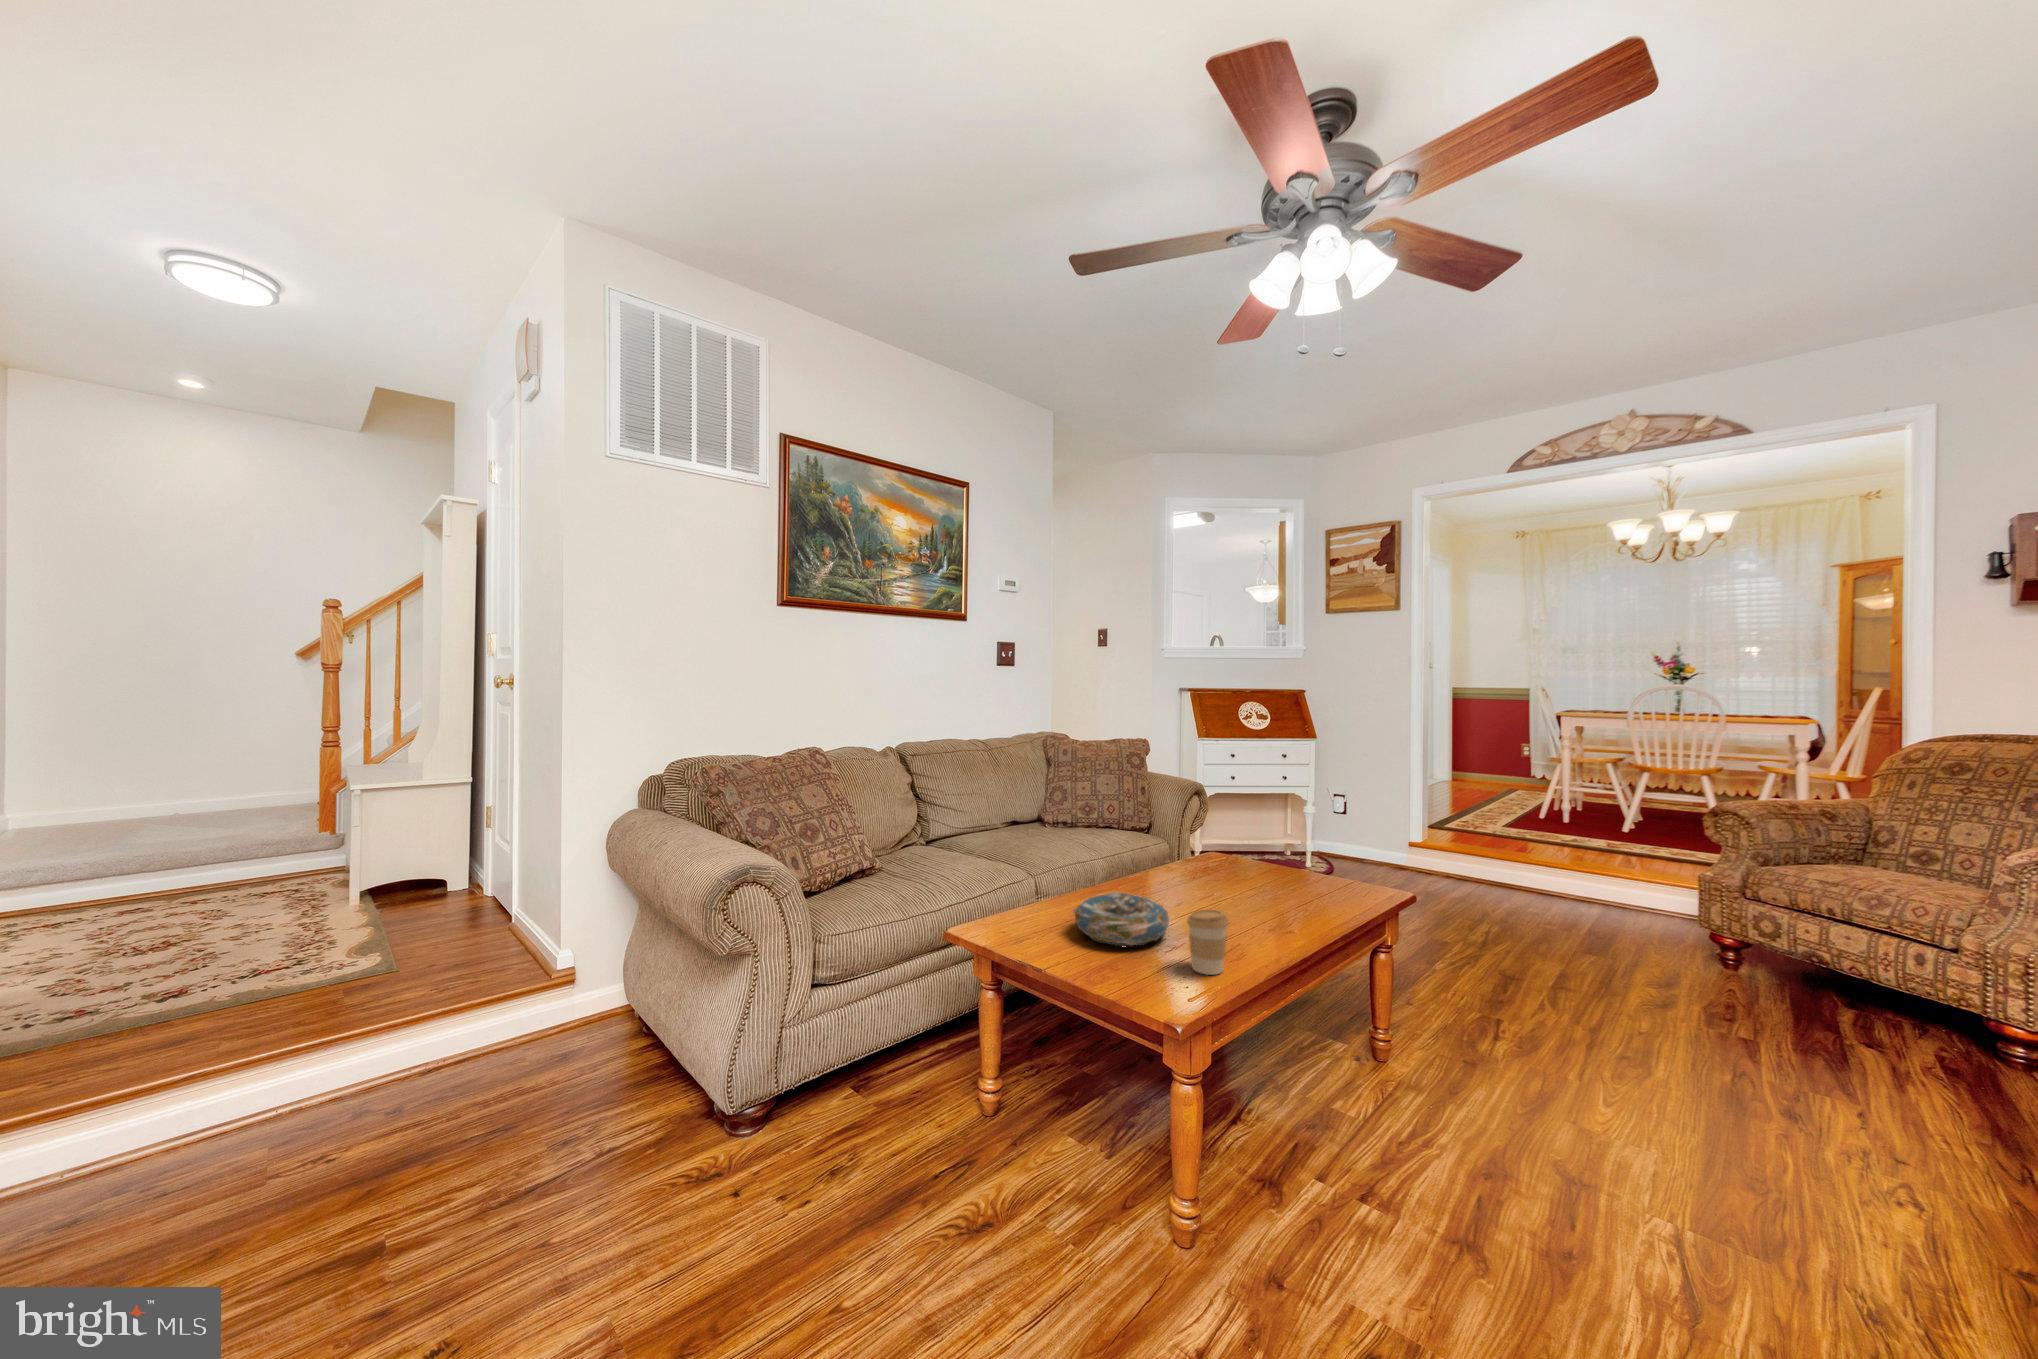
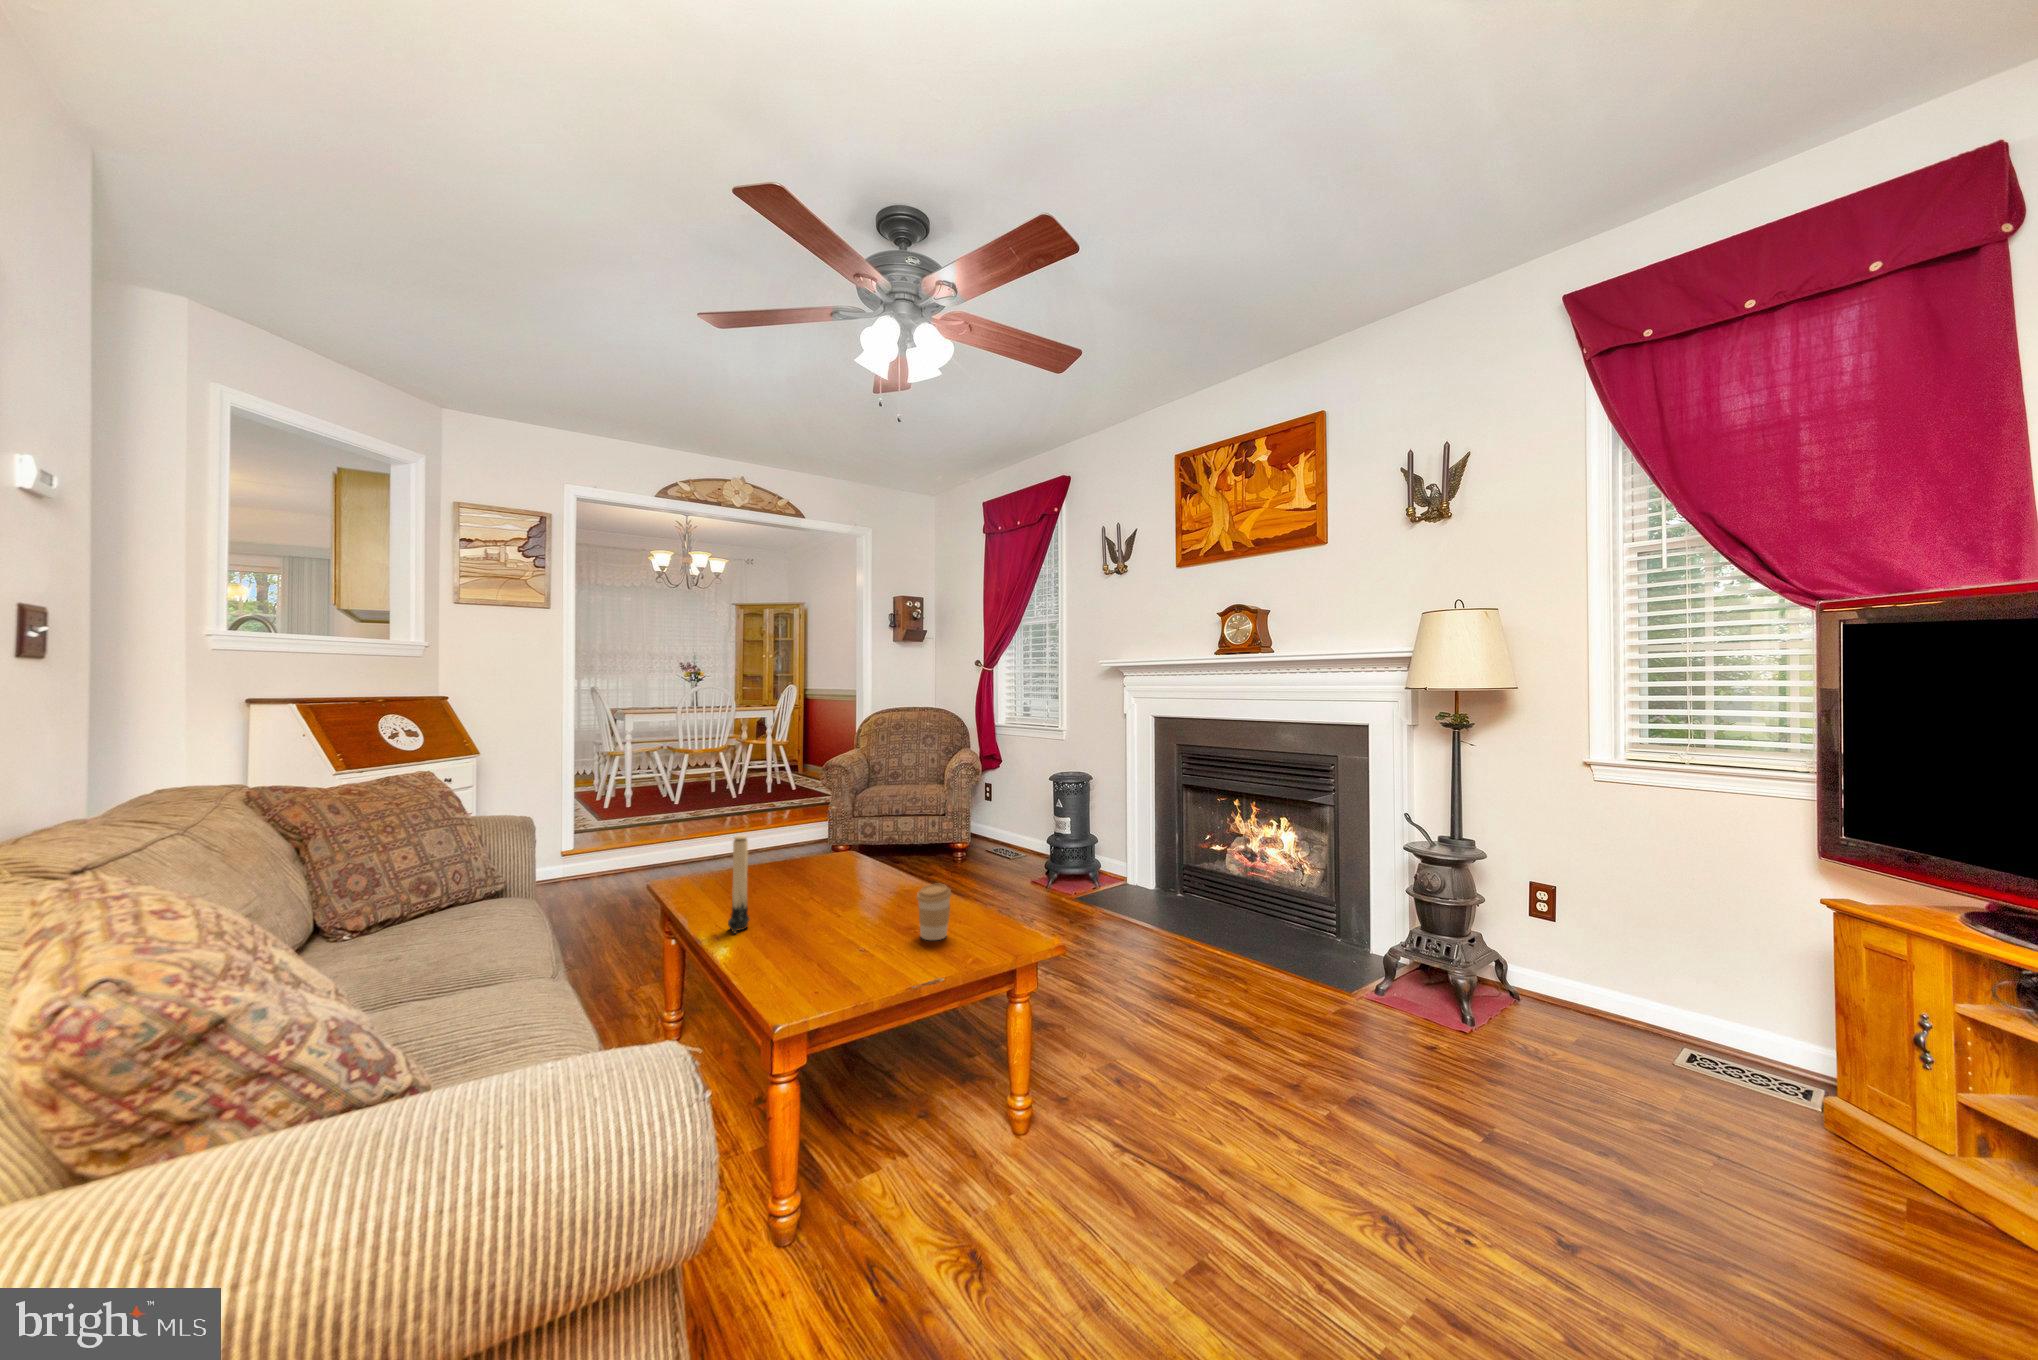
candle: none [1138,812,1163,897] -> present [728,836,749,934]
decorative bowl: present [1073,892,1170,945] -> none [779,912,883,969]

